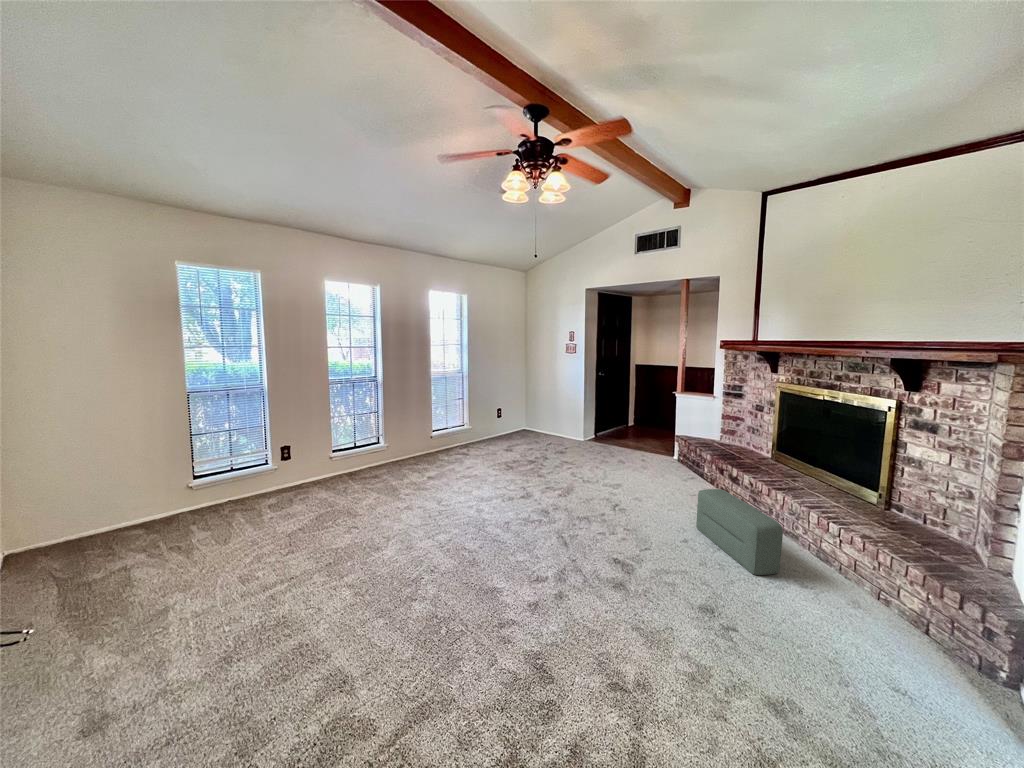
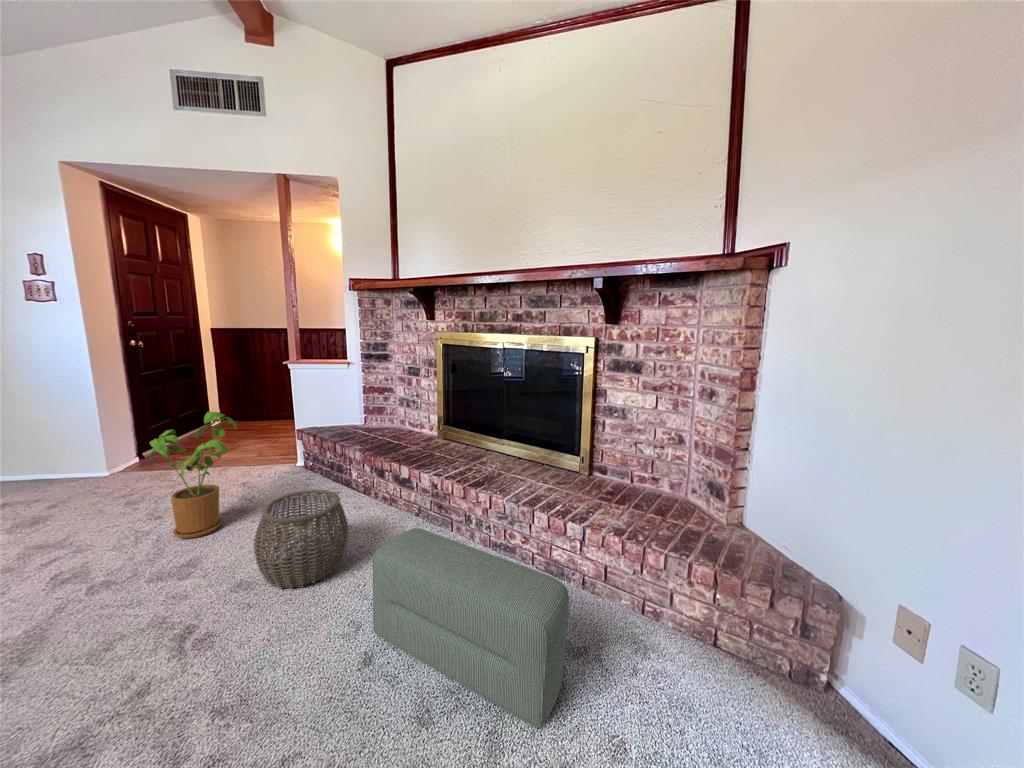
house plant: none [617,420,650,476] -> present [150,412,237,538]
woven basket: none [653,464,695,506] -> present [253,489,349,588]

